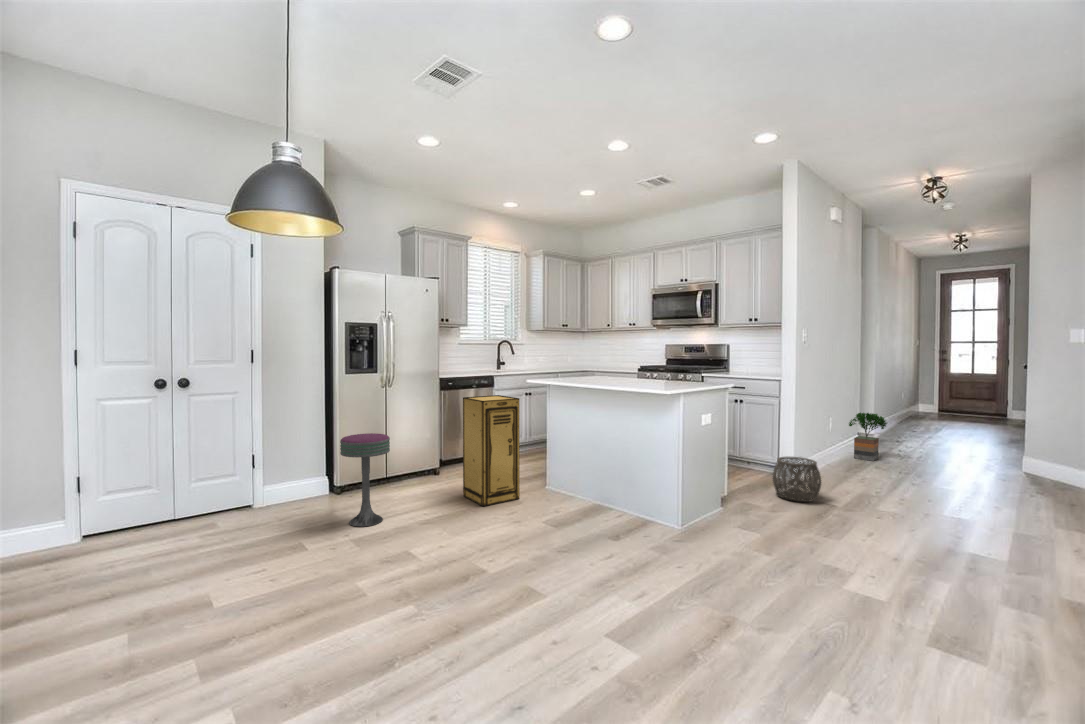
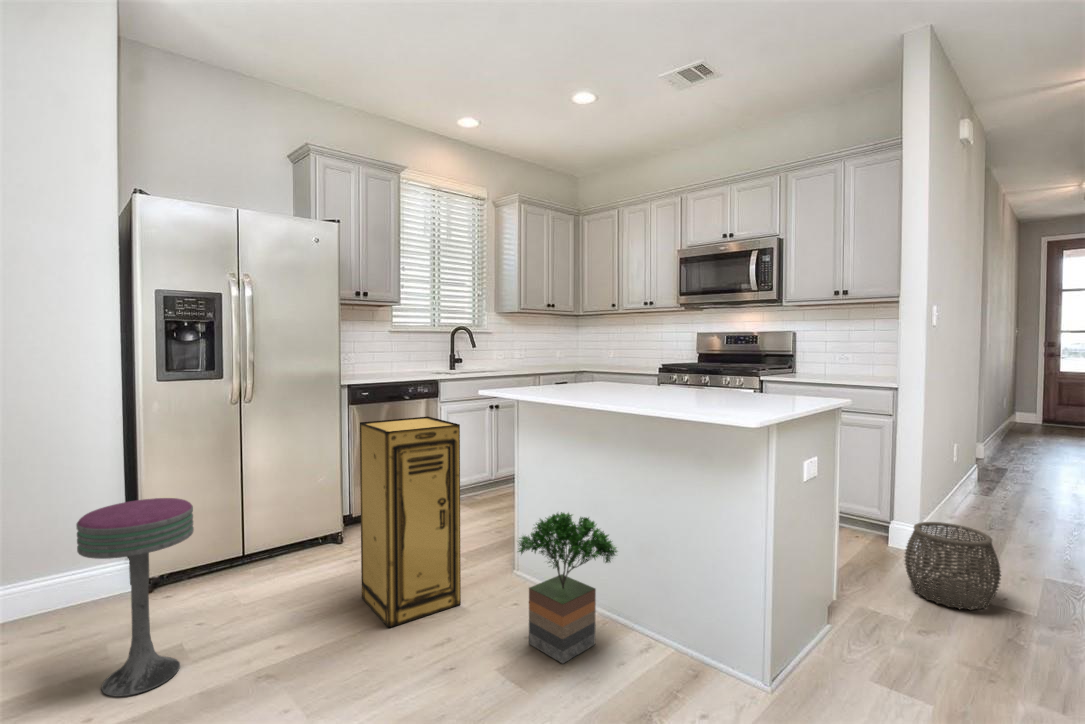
potted tree: present [849,413,887,461] -> present [518,512,617,663]

